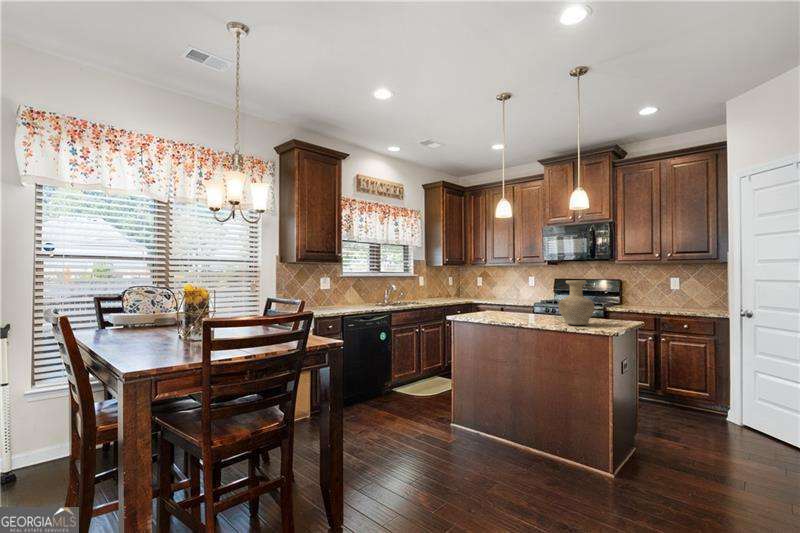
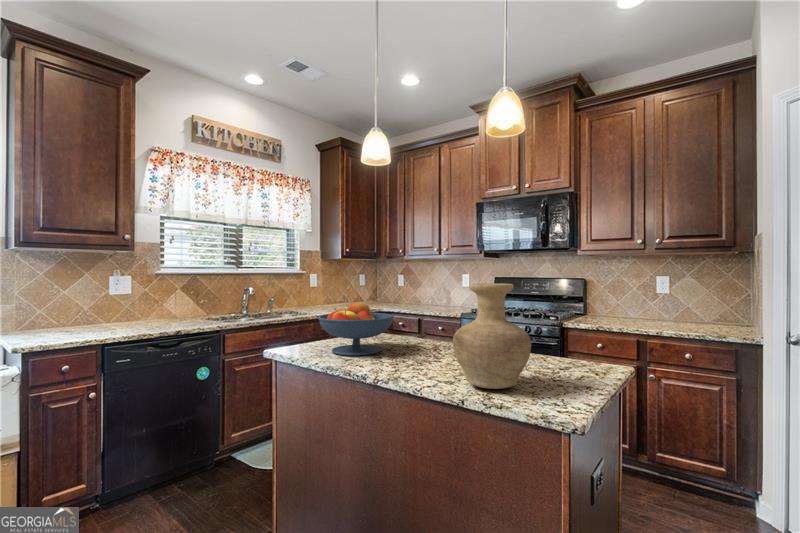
fruit bowl: none [476,291,517,317] -> present [318,302,394,356]

